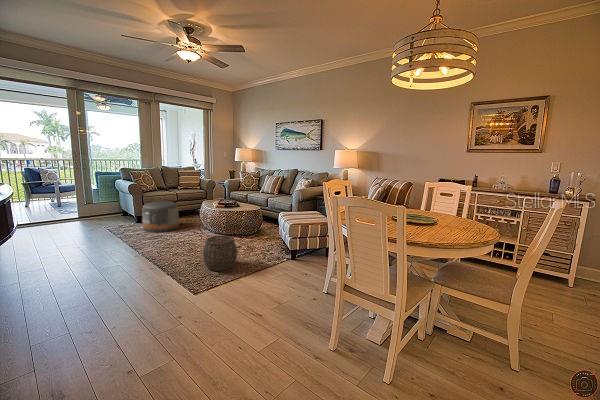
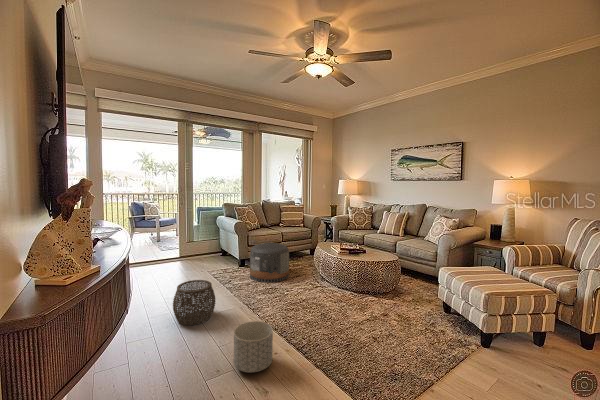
woven basket: present [203,235,237,271] -> present [173,280,216,325]
planter: none [102,250,136,281] -> present [234,321,273,373]

